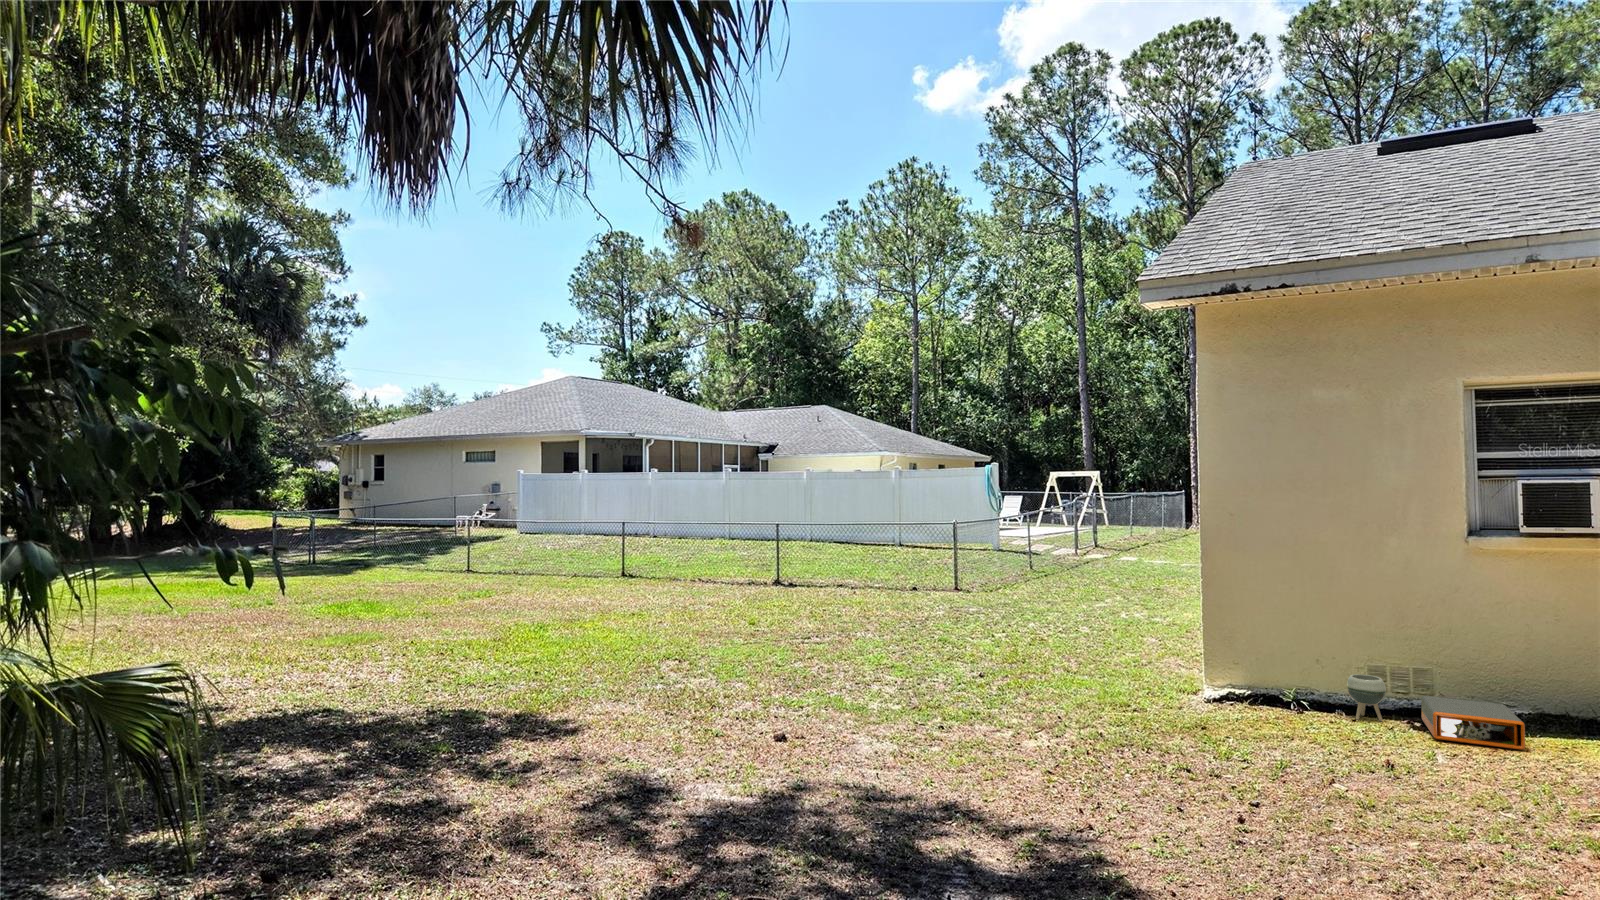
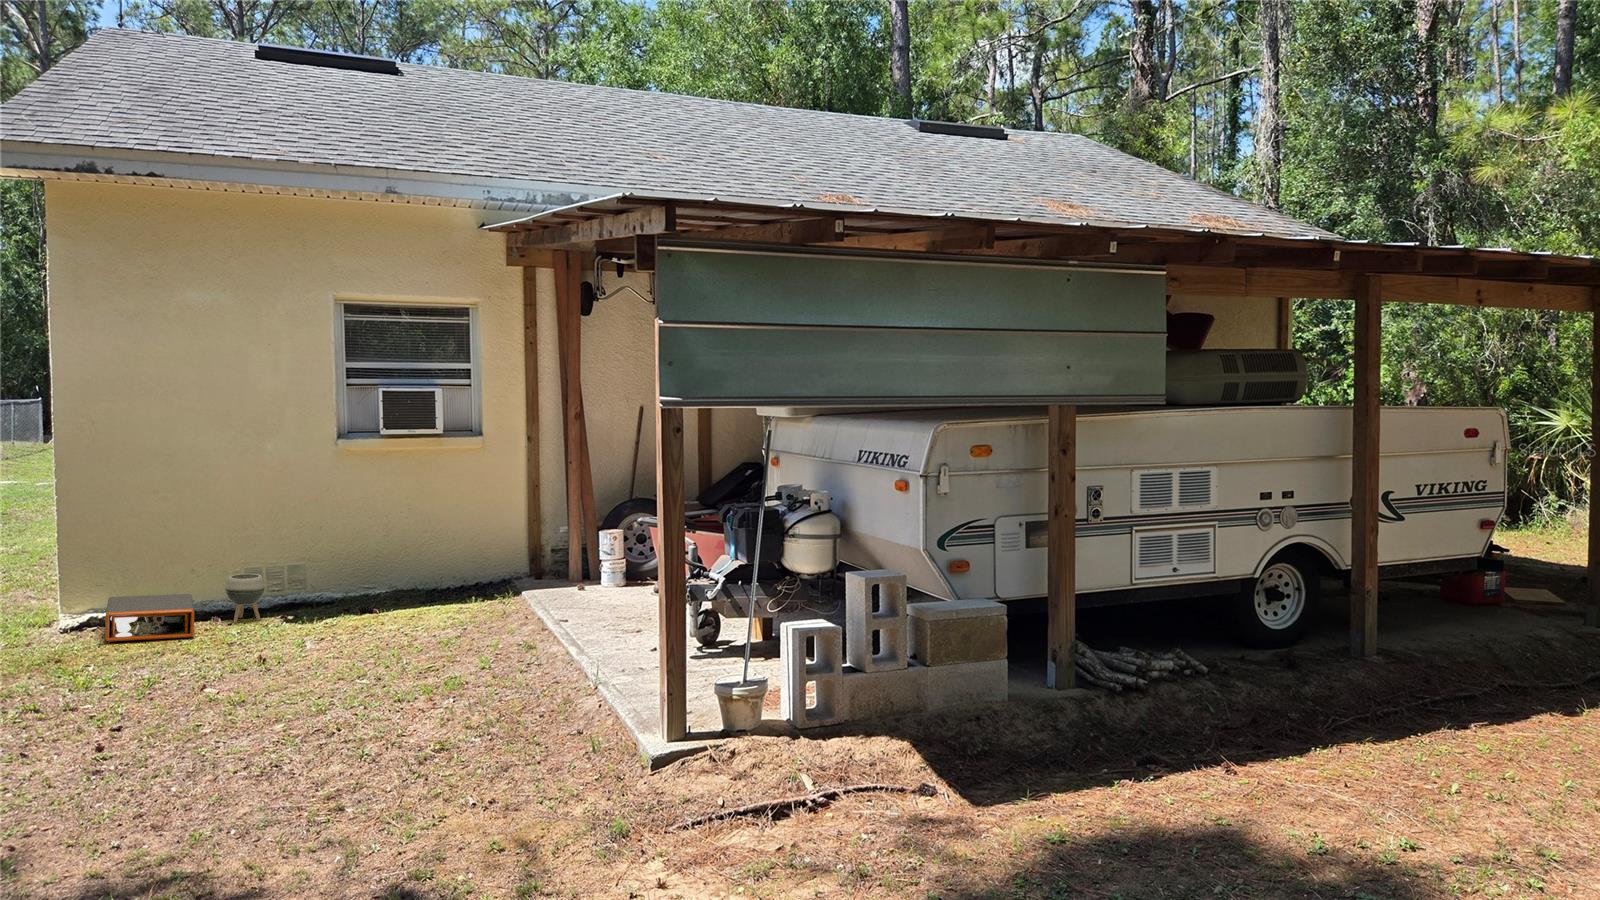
storage box: present [1421,696,1525,750] -> present [105,594,194,642]

